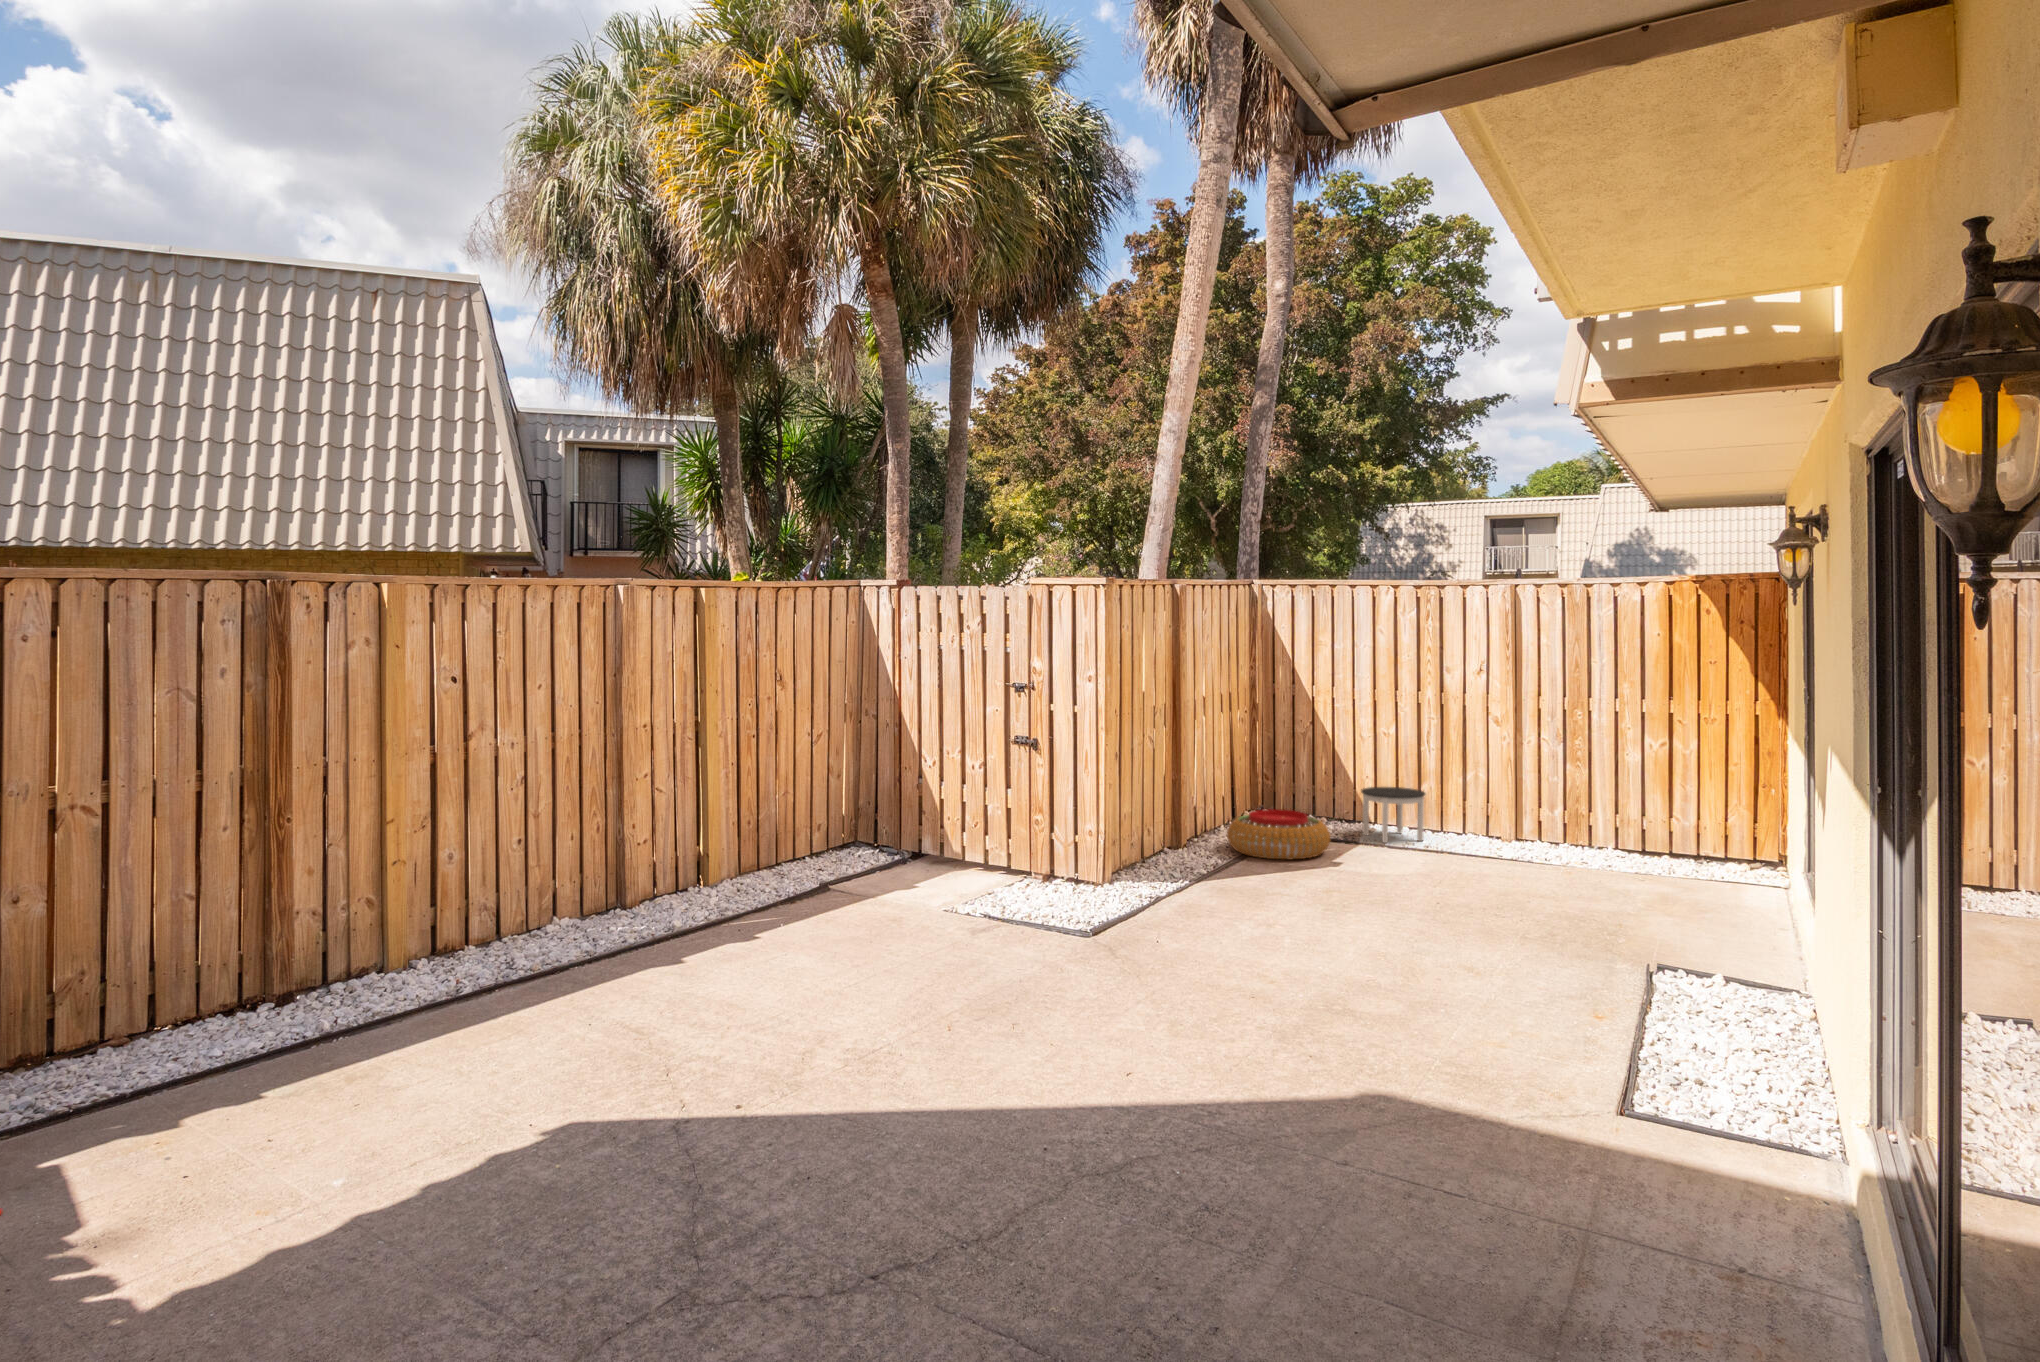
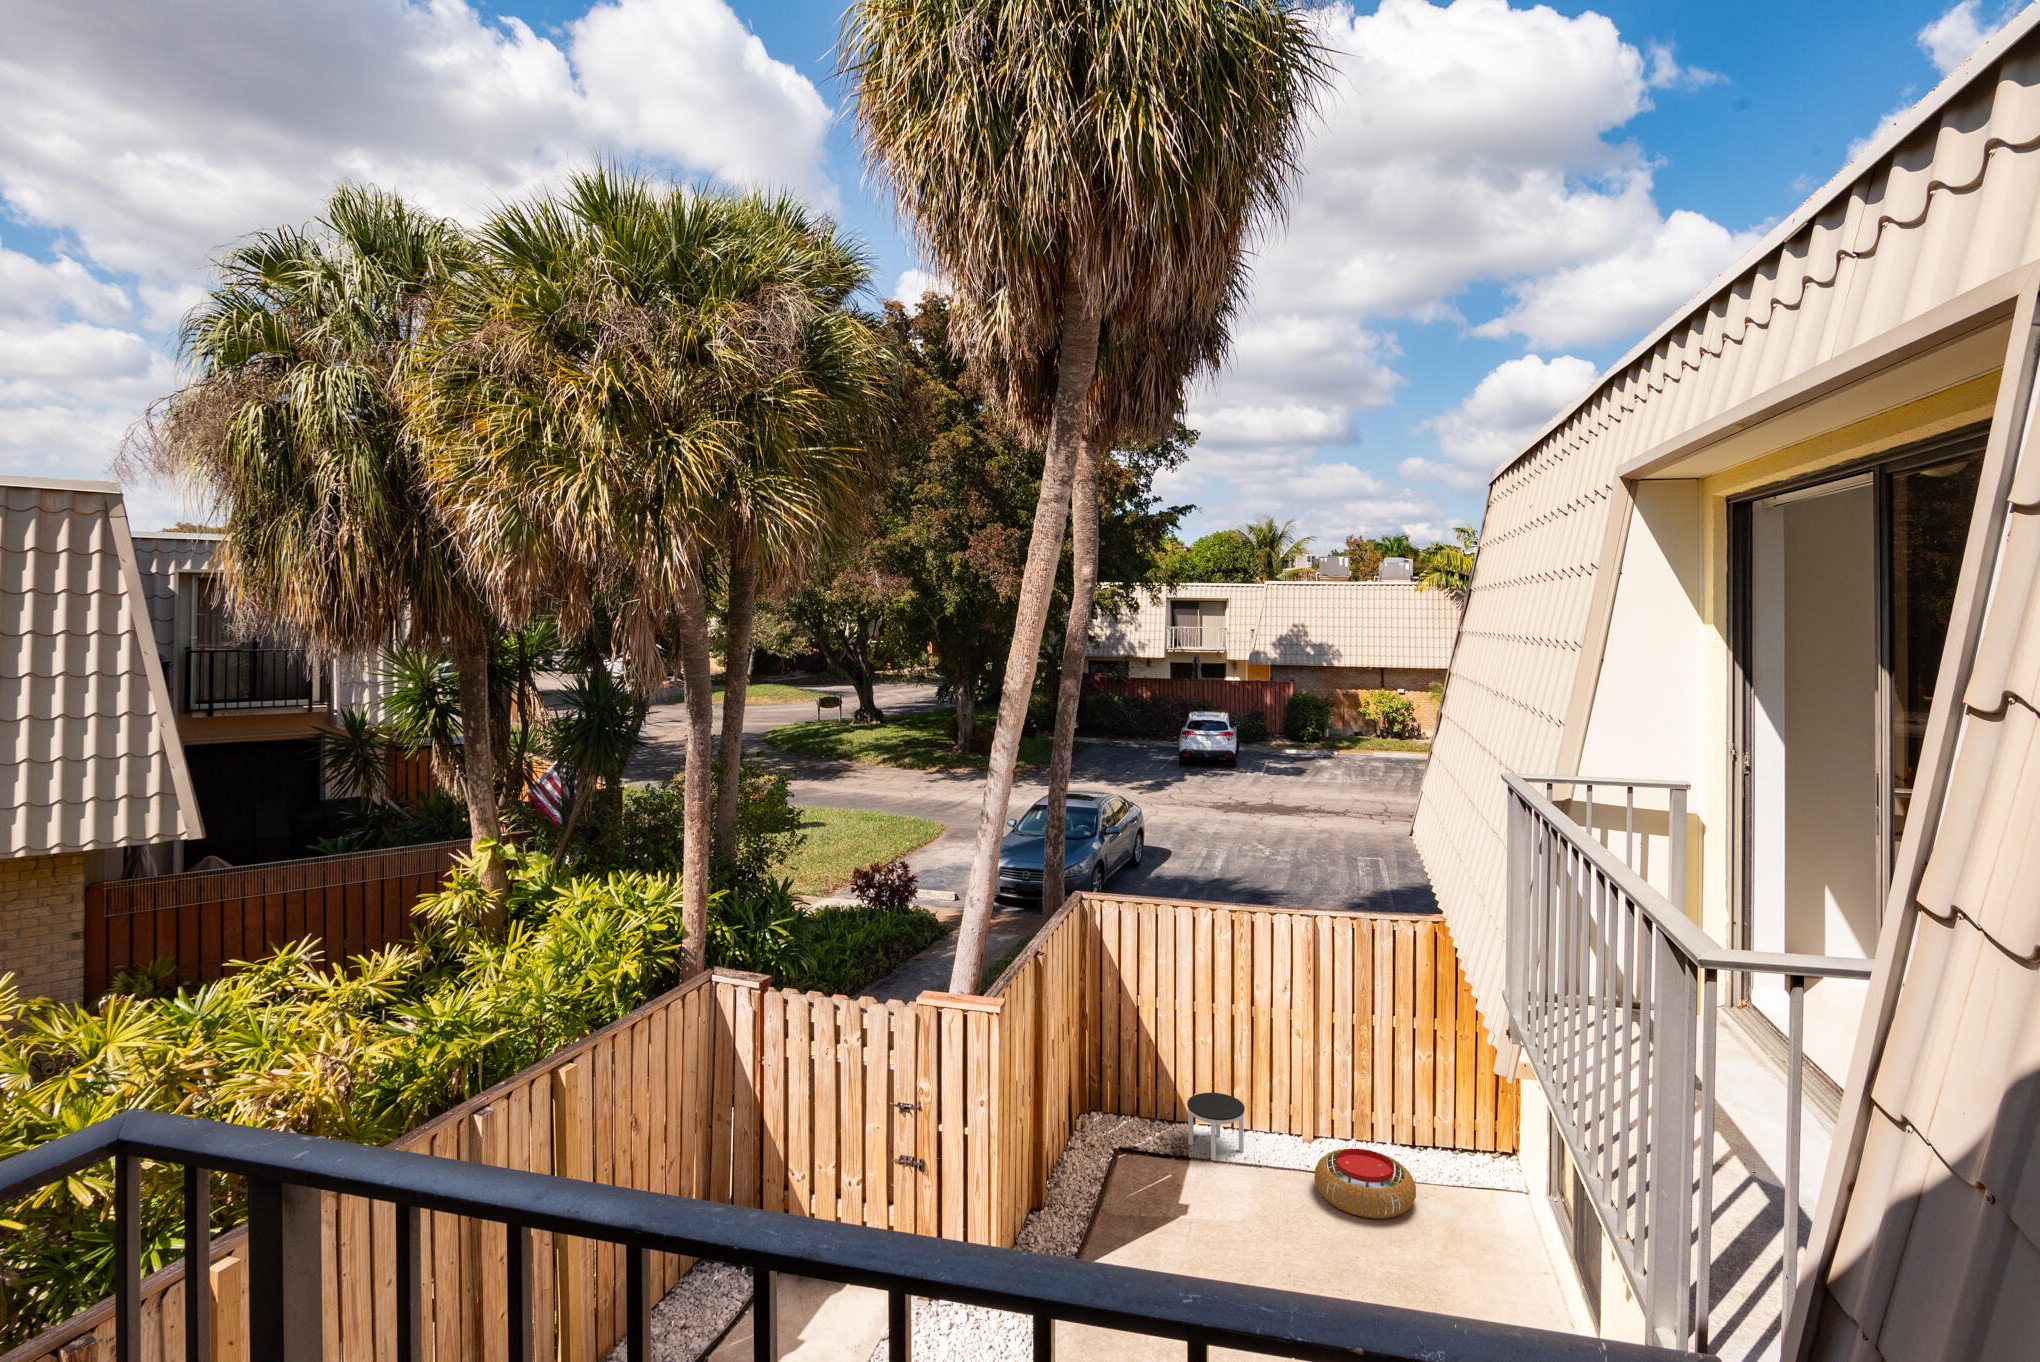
pouf: present [1227,809,1330,859] -> present [1315,1148,1416,1219]

